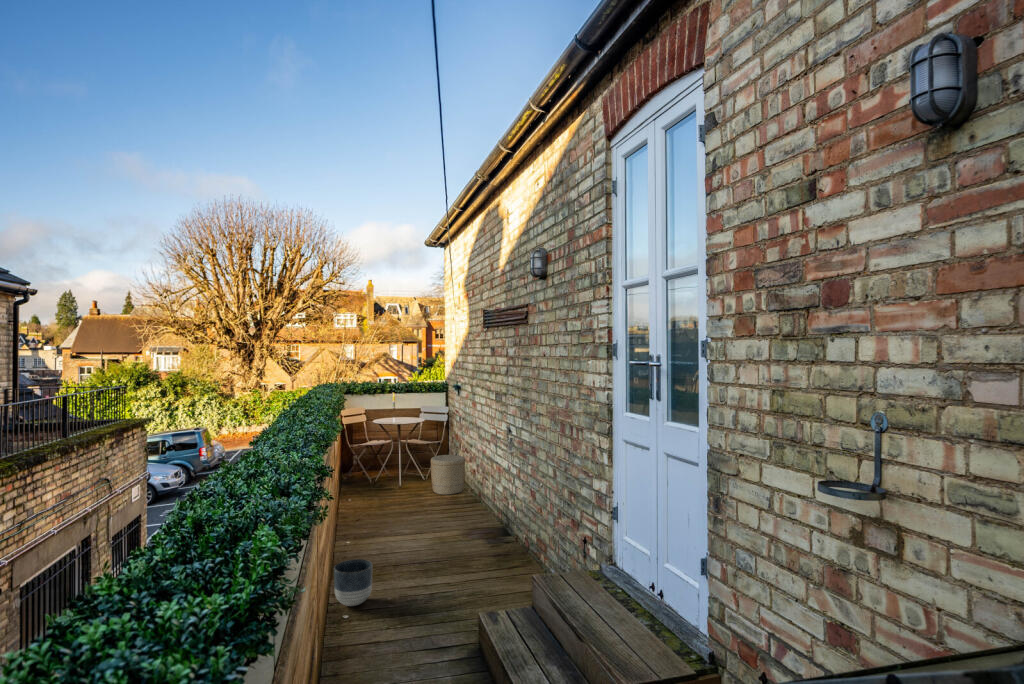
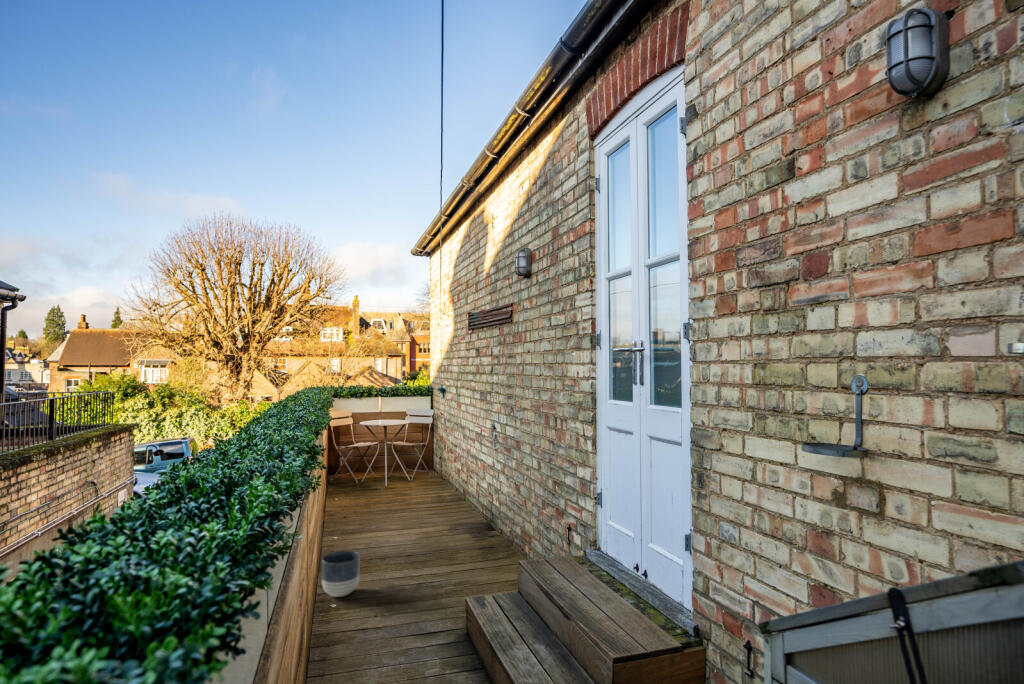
woven basket: present [431,455,465,495] -> none [416,455,450,494]

